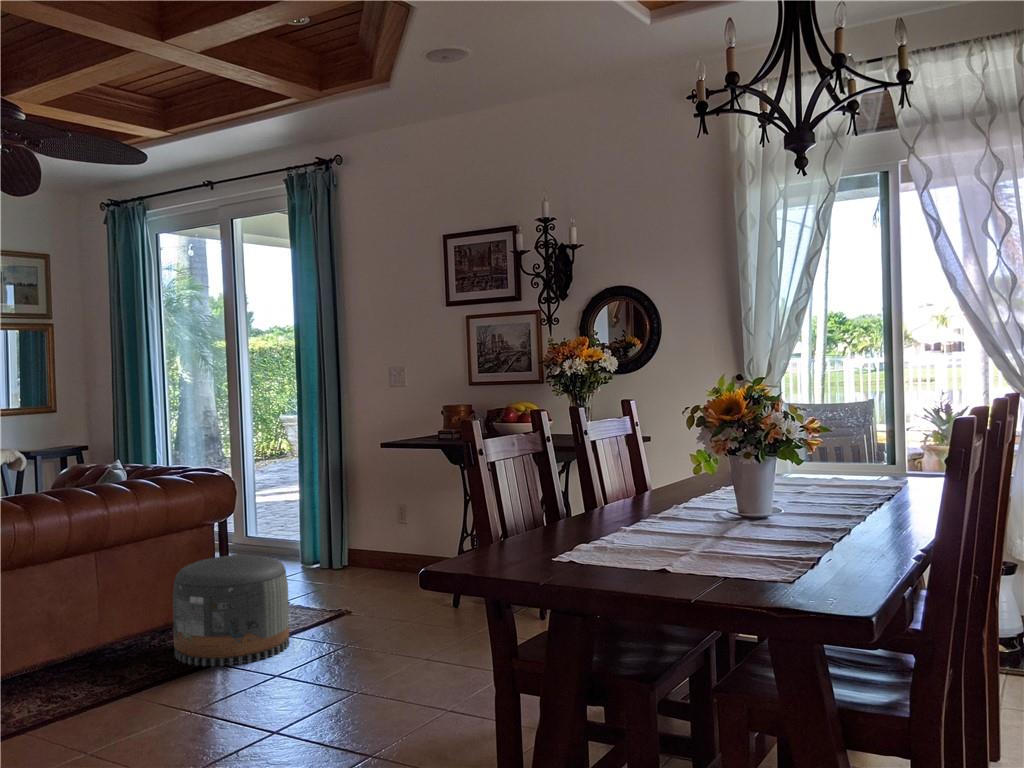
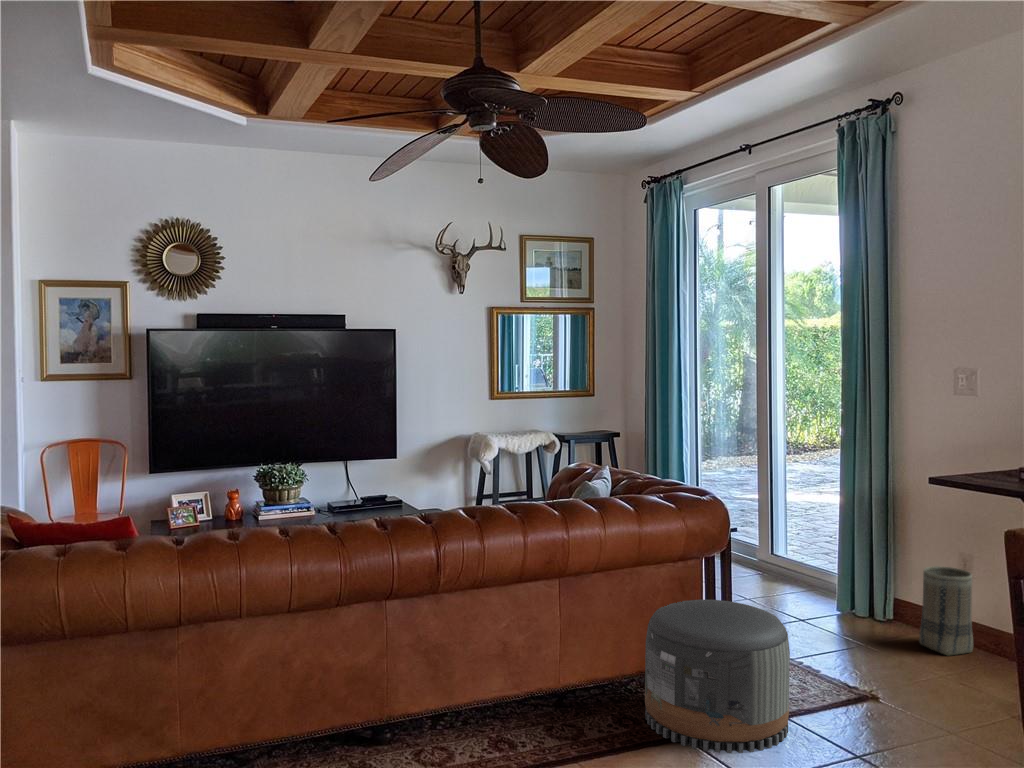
basket: none [371,518,407,582] -> present [919,566,973,655]

